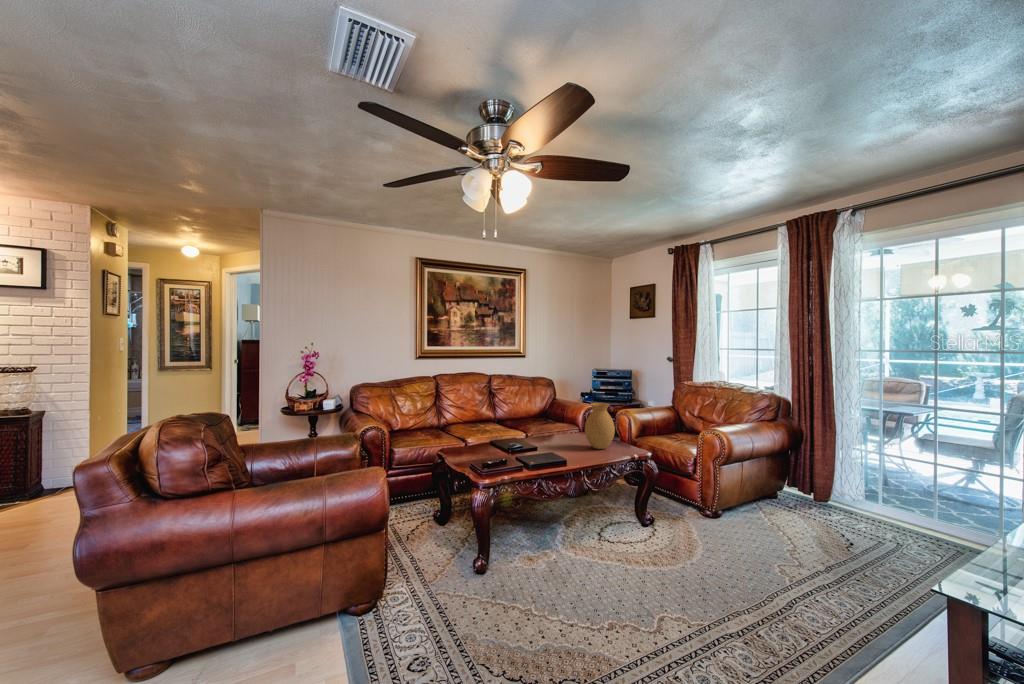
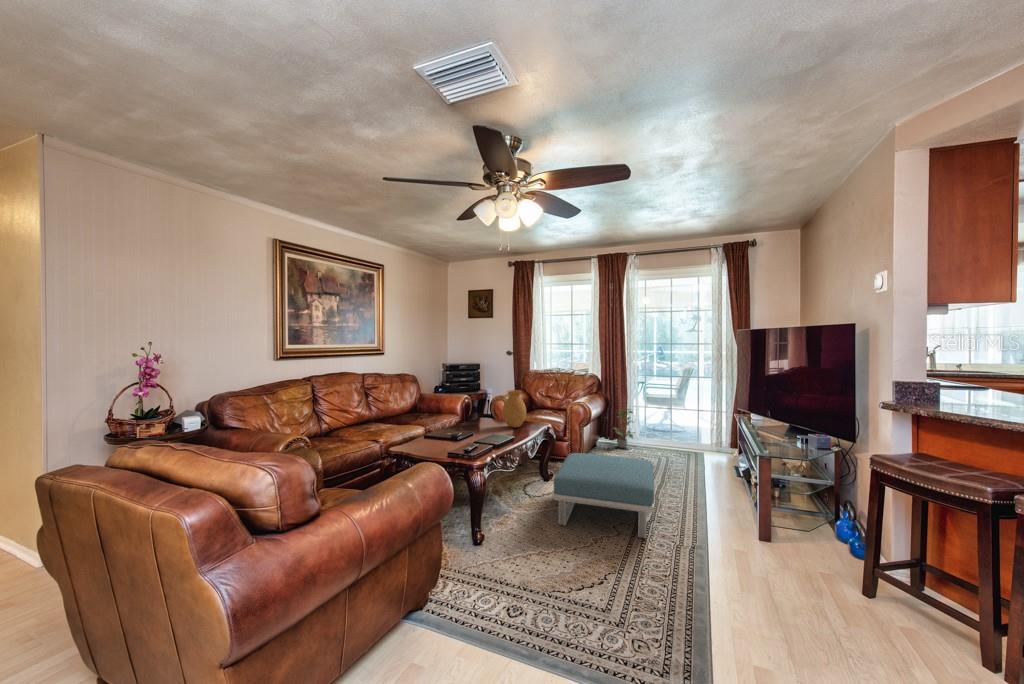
potted plant: none [803,448,848,509] -> present [614,409,636,448]
footstool: none [589,495,777,646] -> present [553,453,654,538]

